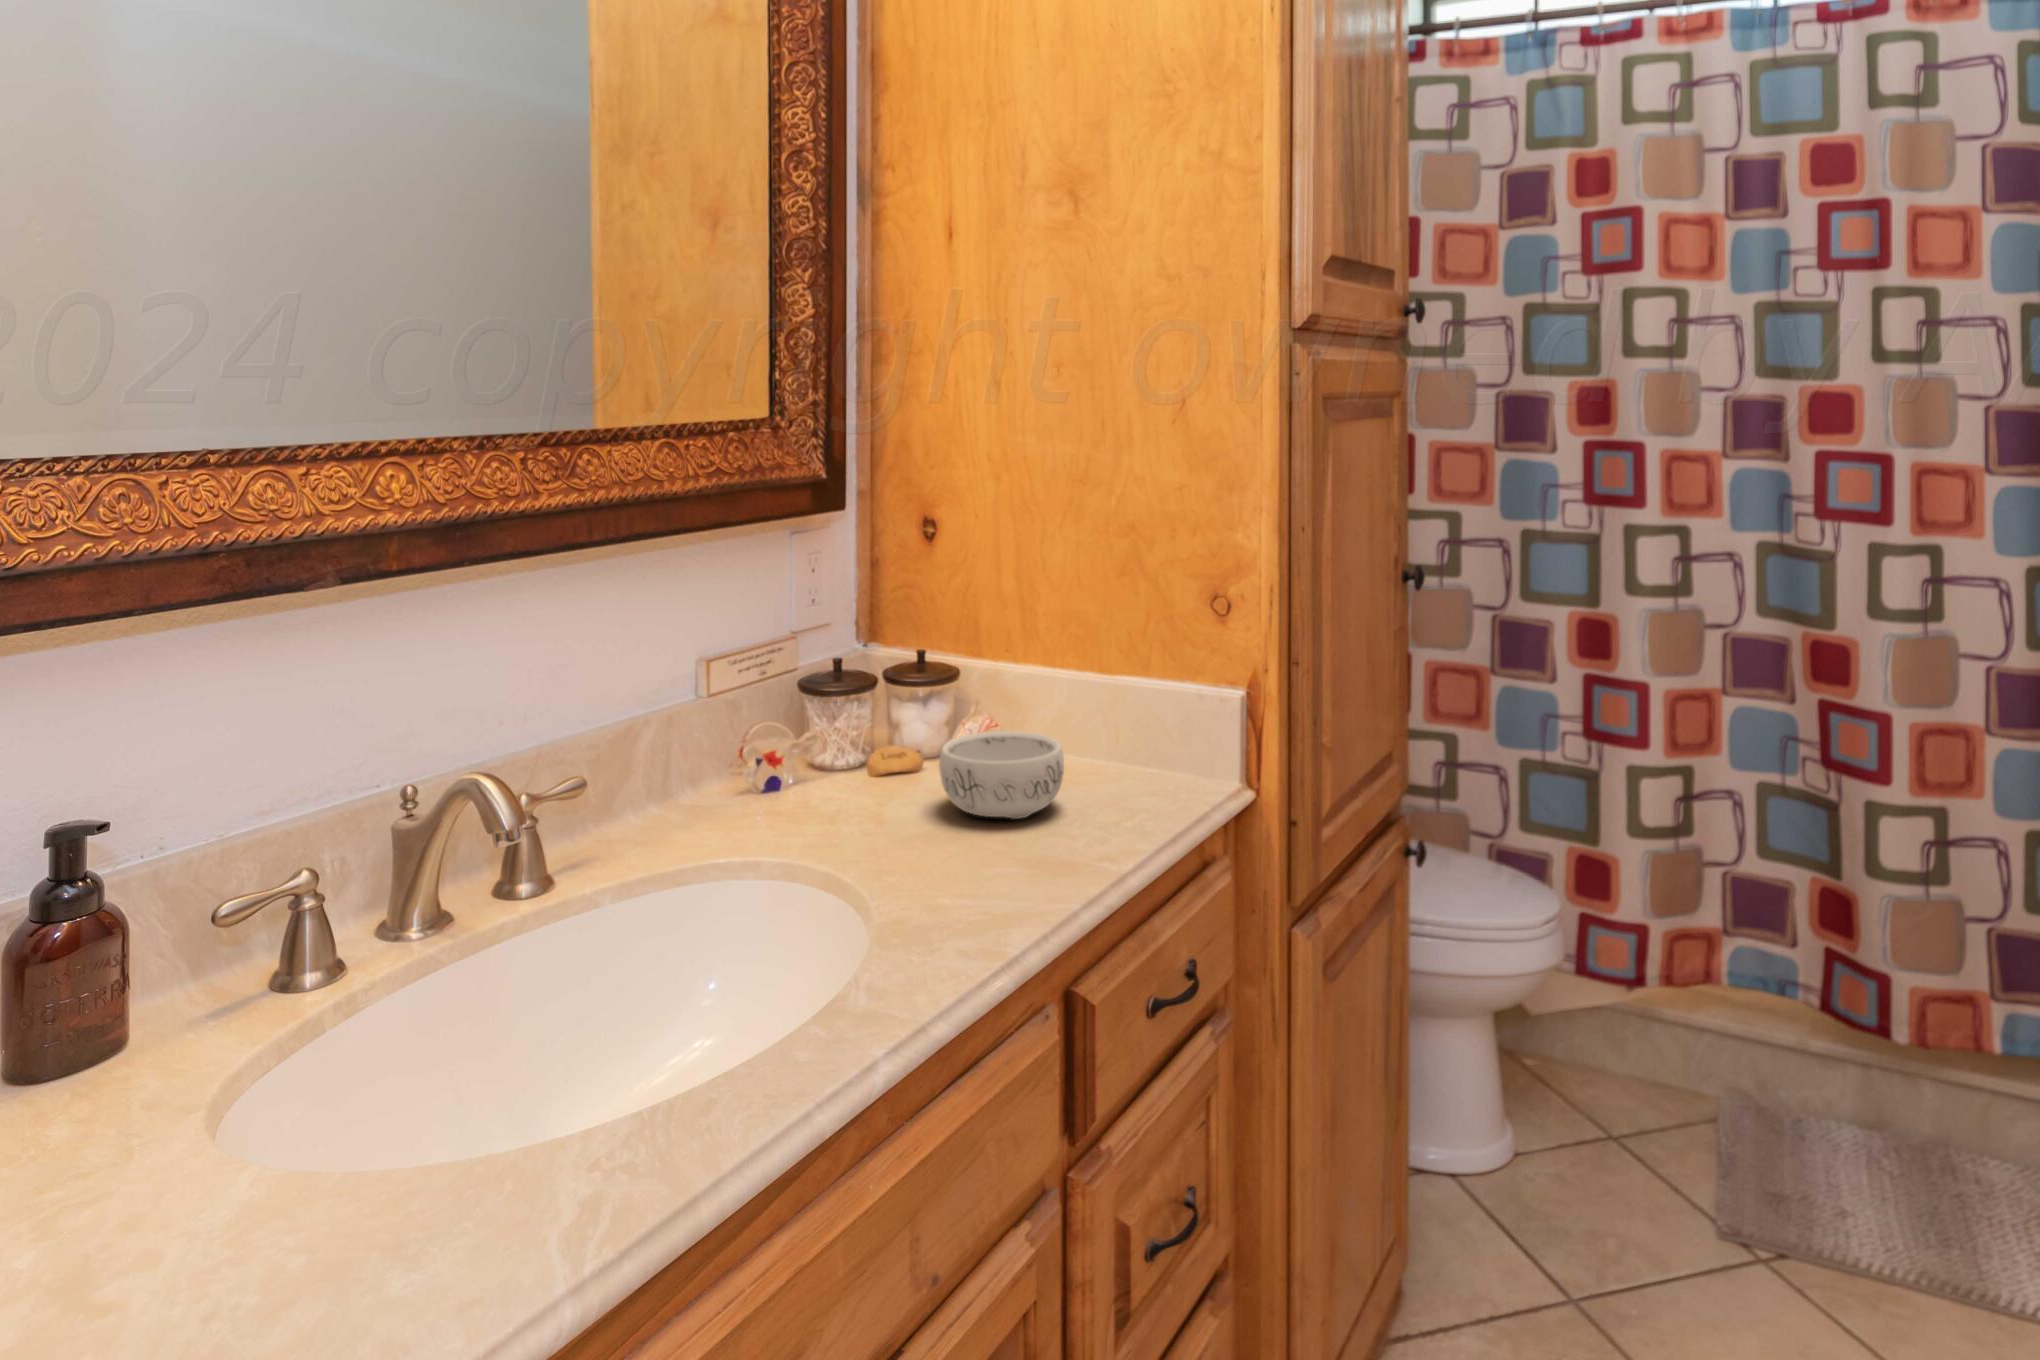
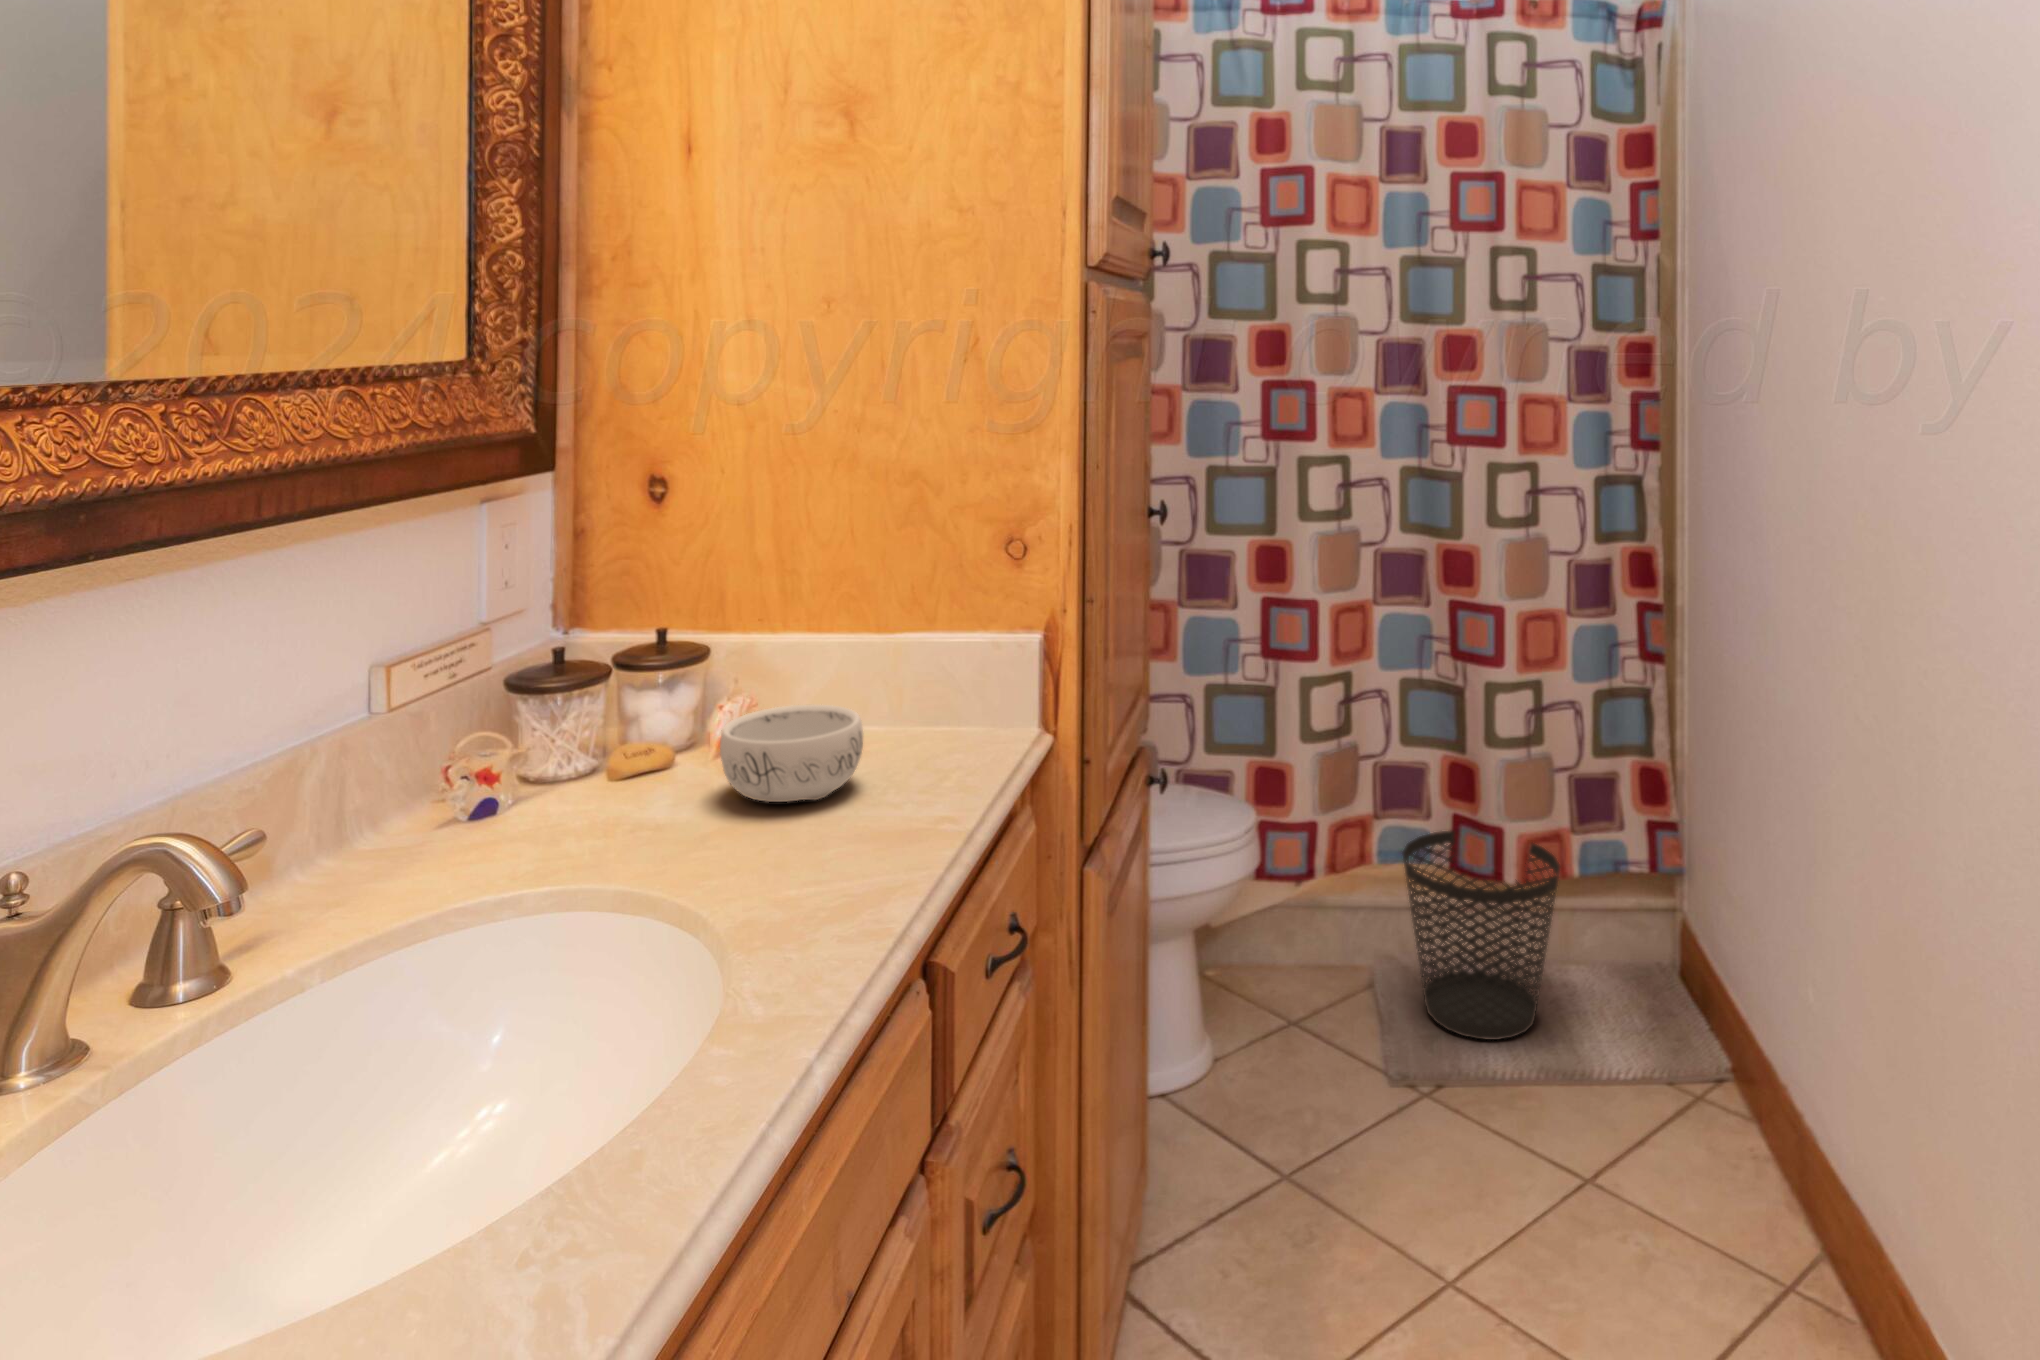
wastebasket: none [1763,963,1978,1226] -> present [1403,831,1560,1040]

